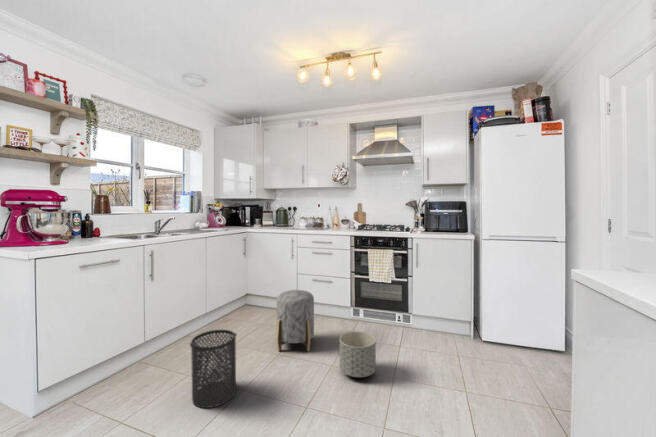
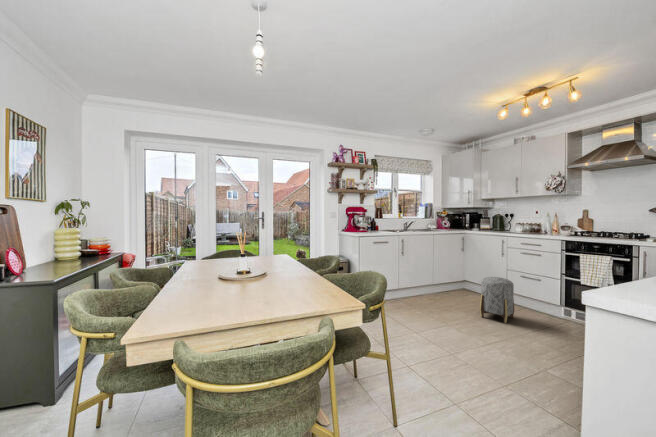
trash can: present [190,330,236,408] -> none [422,287,448,327]
planter: present [340,331,376,377] -> none [526,312,562,346]

